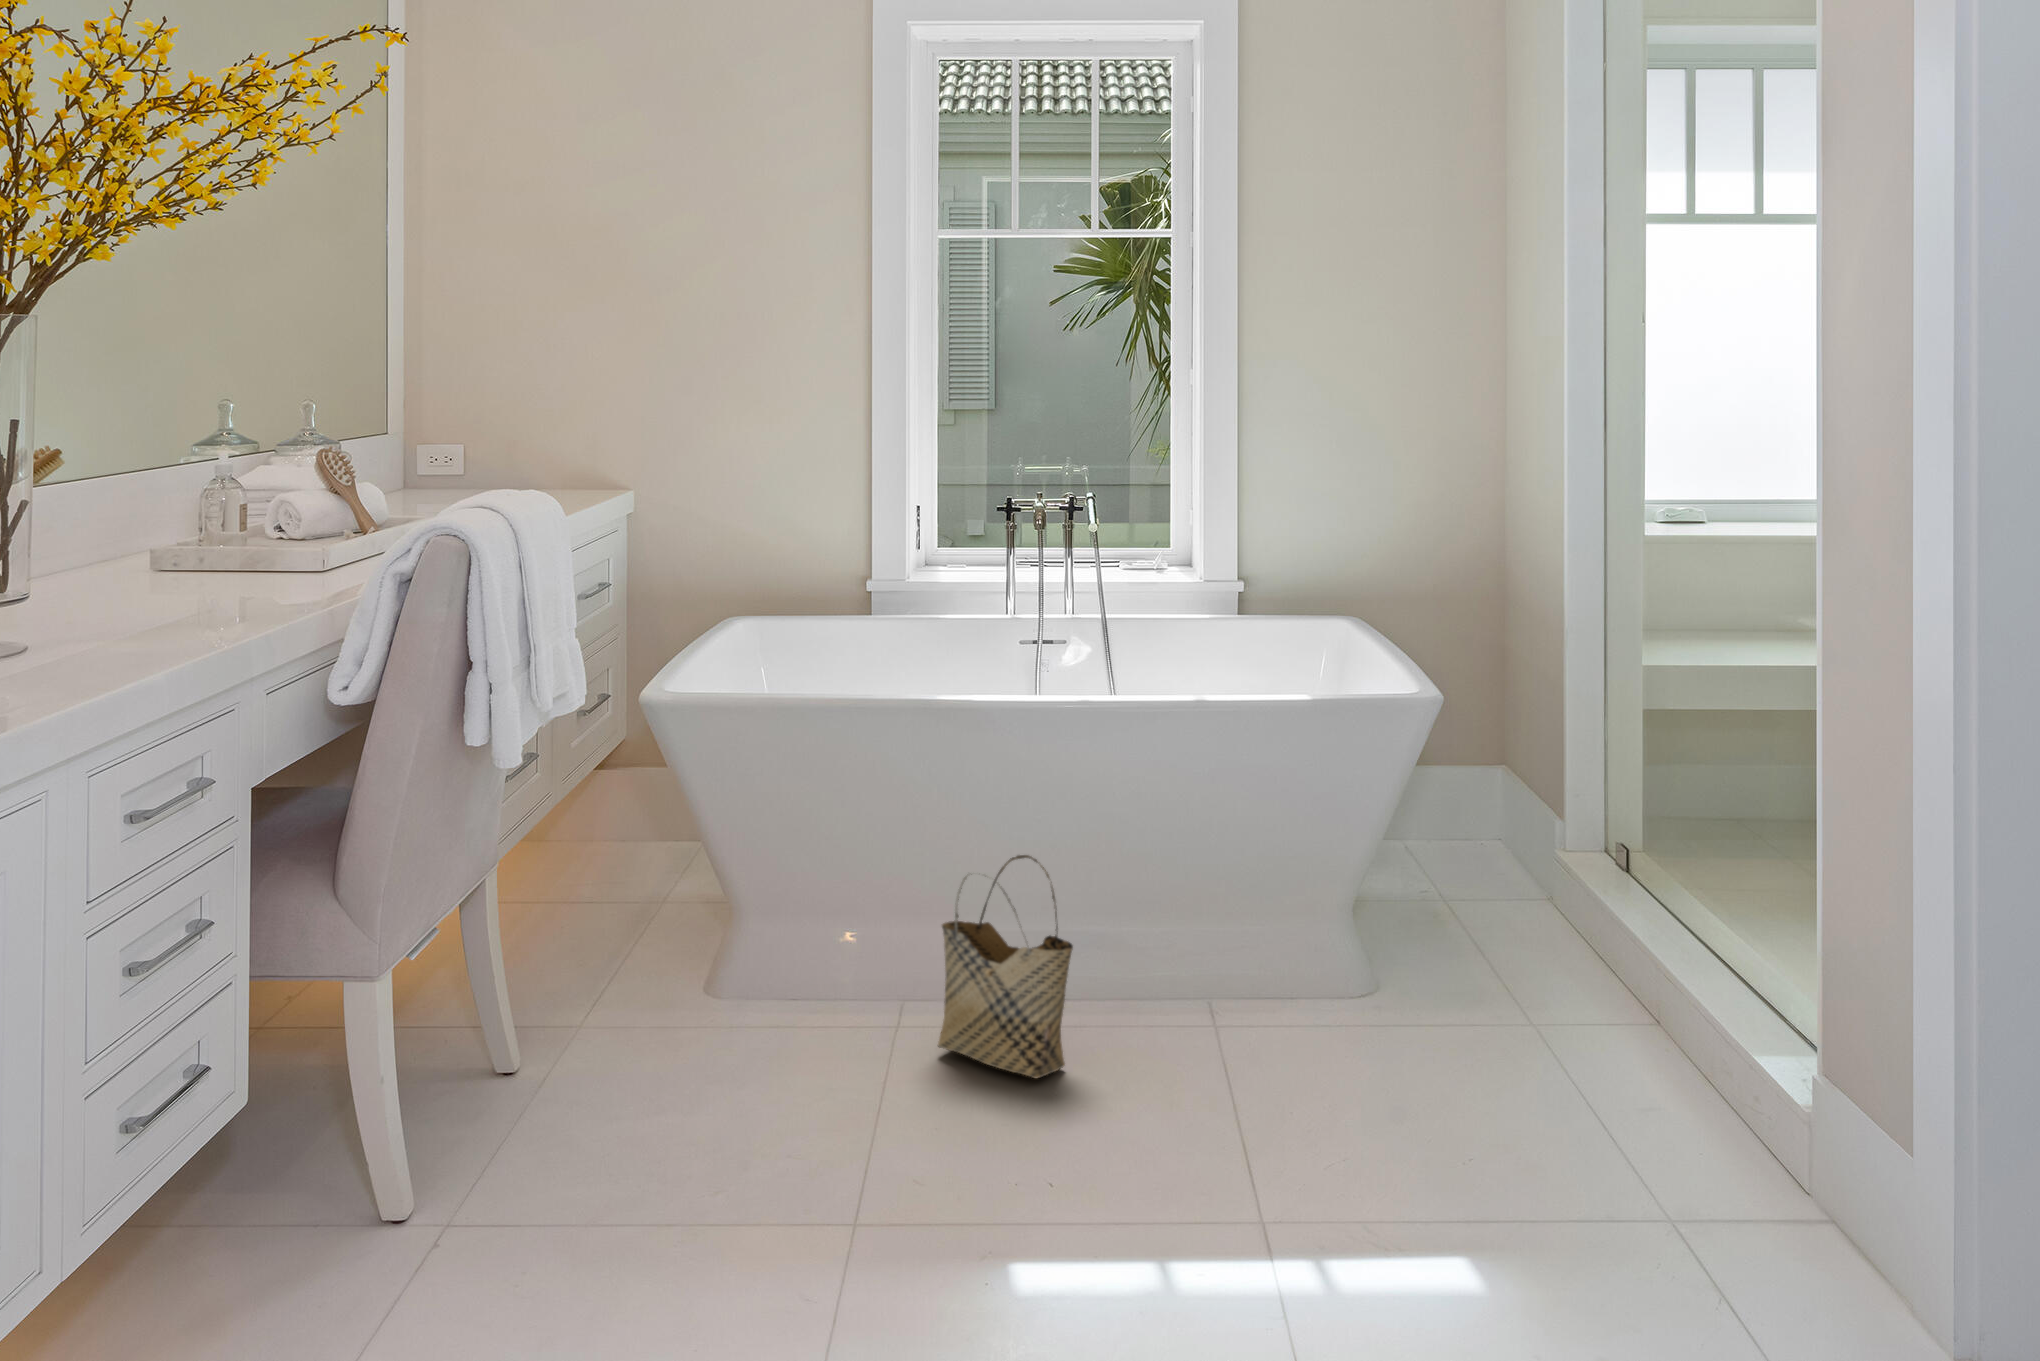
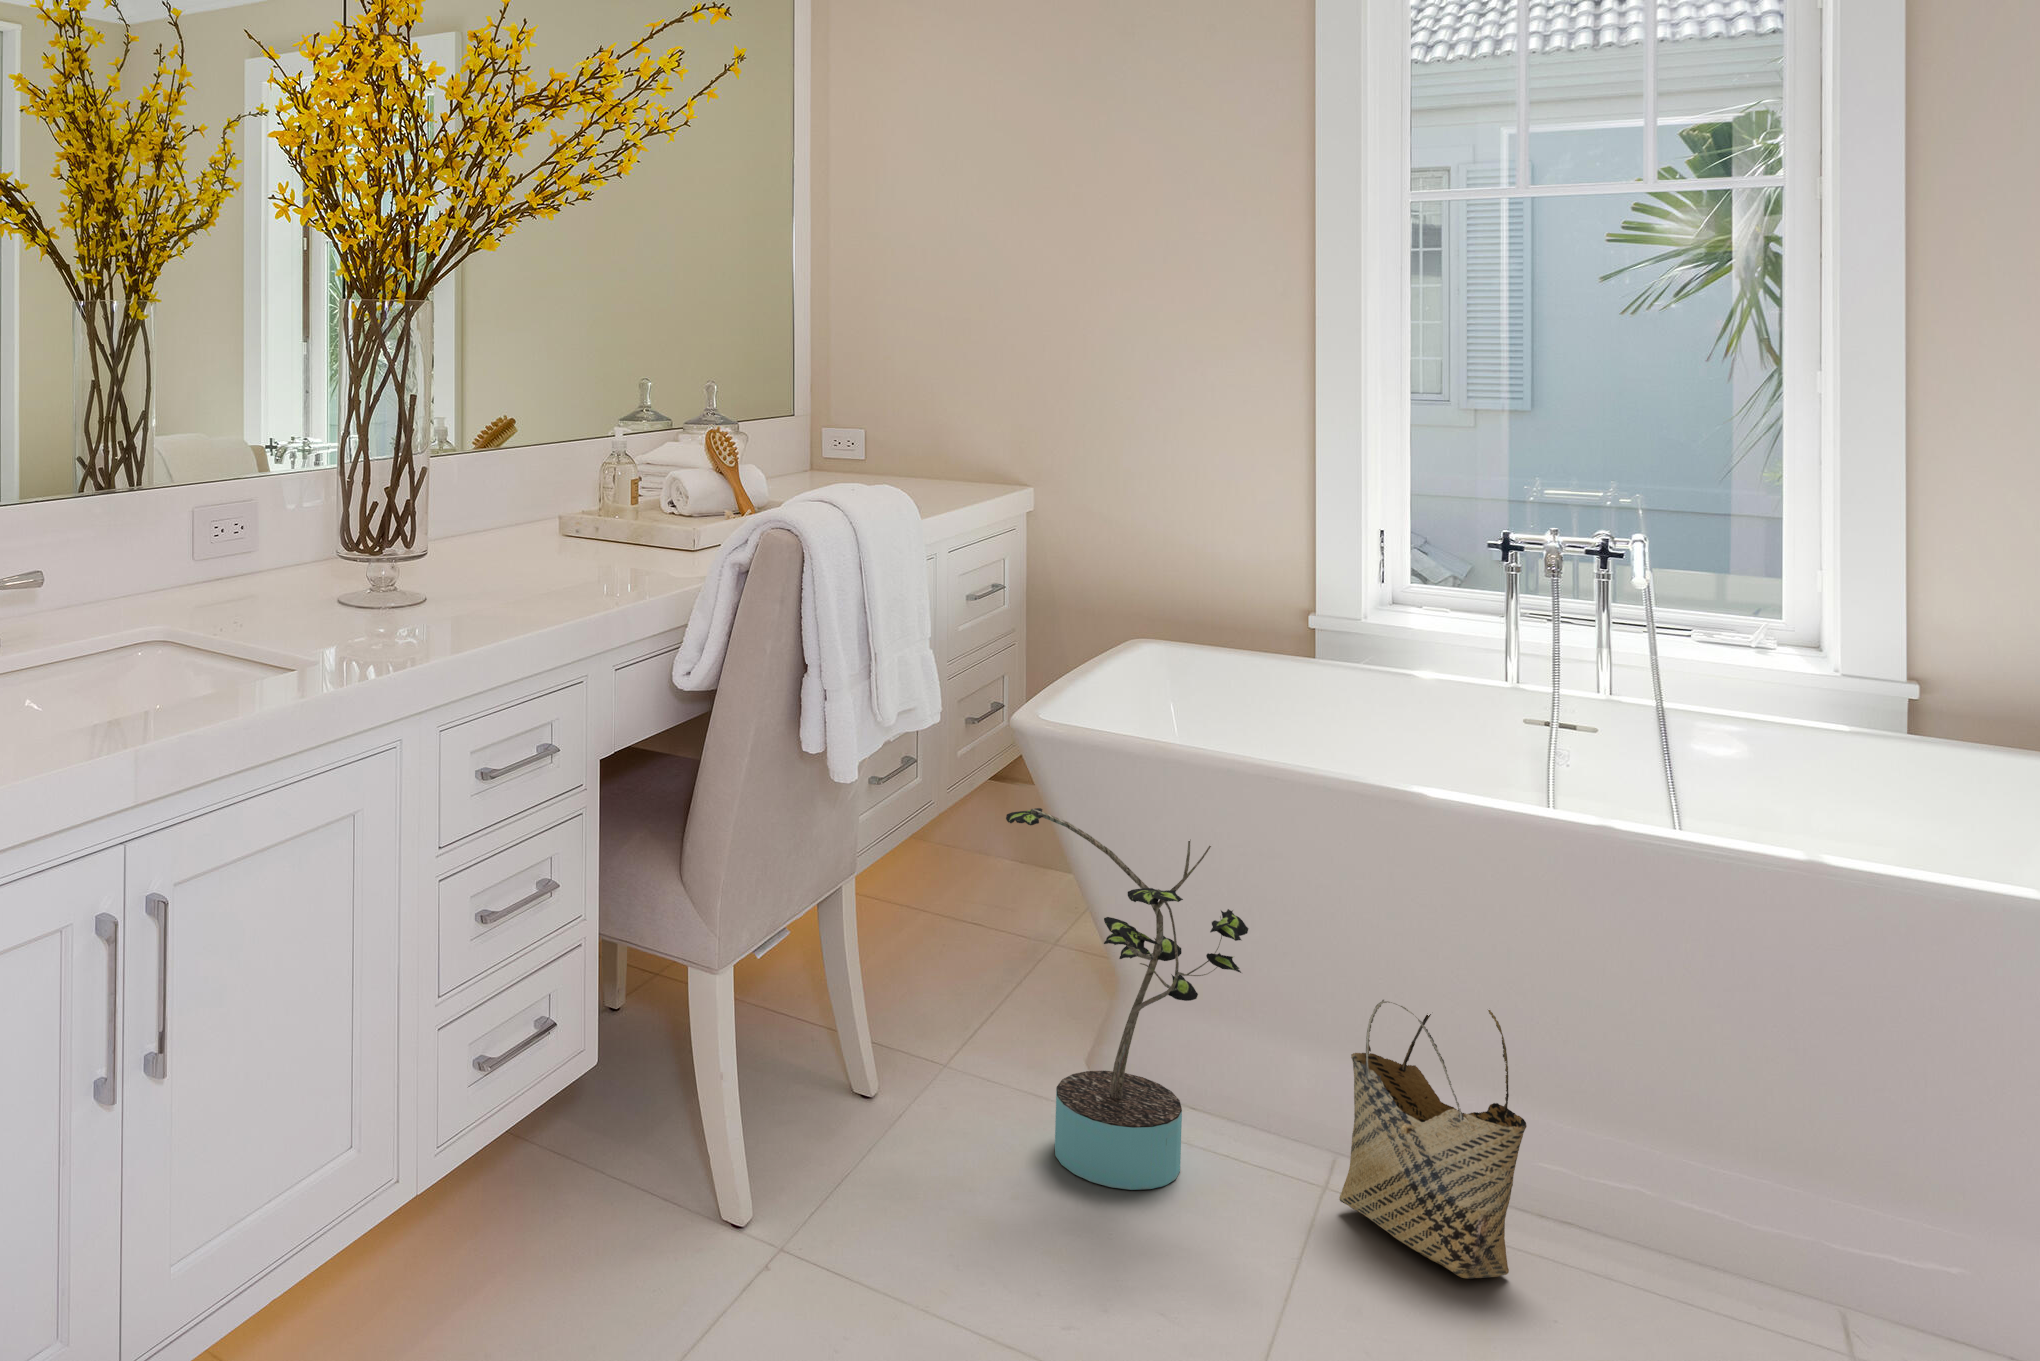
potted plant: none [652,713,863,1090] -> present [1006,808,1248,1190]

